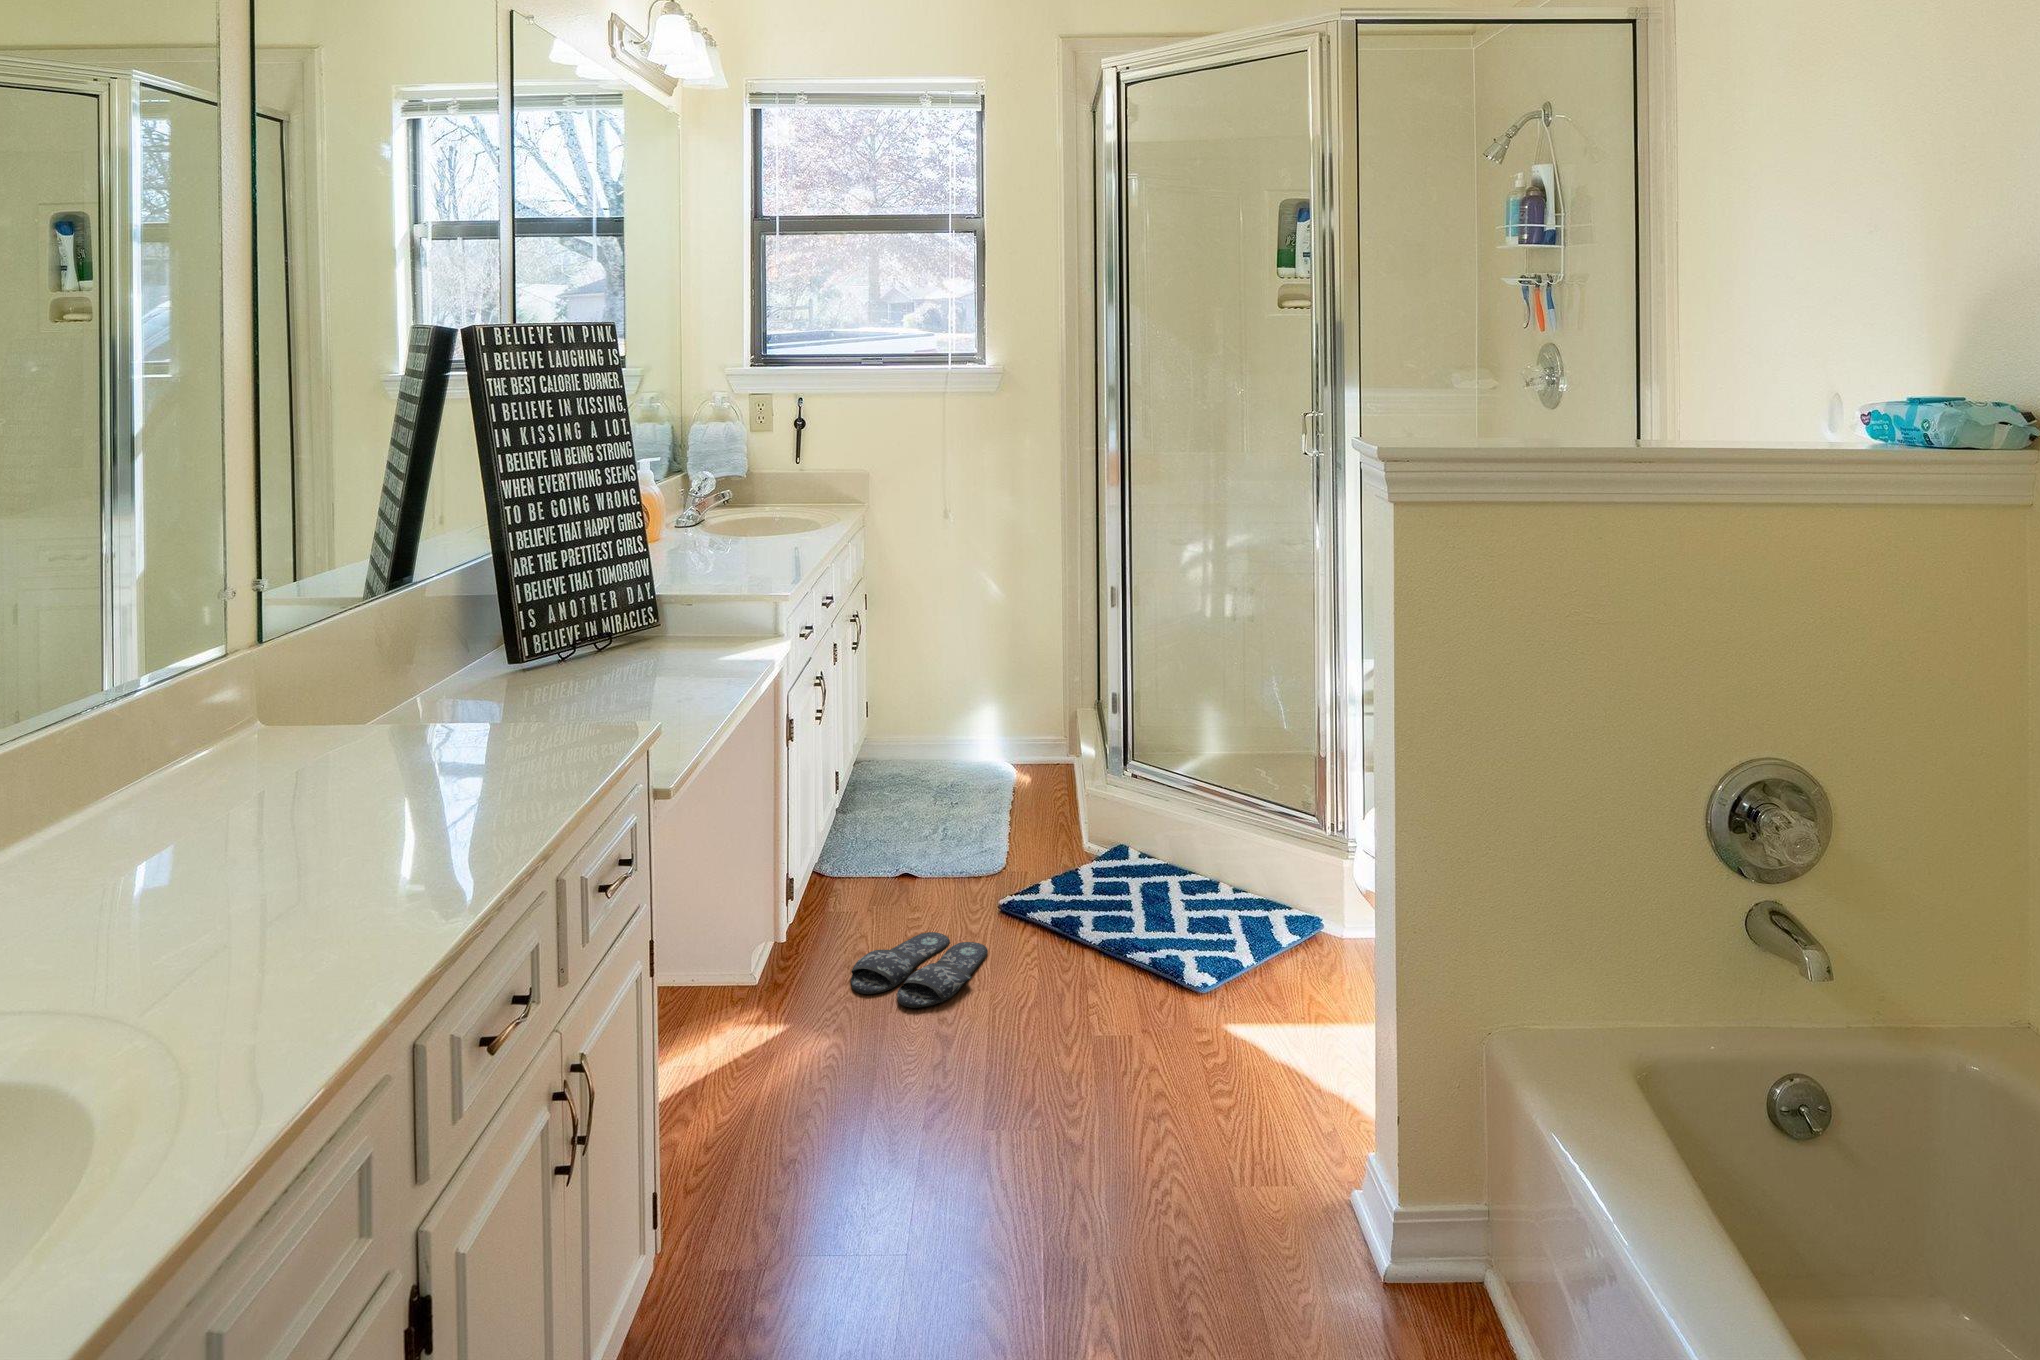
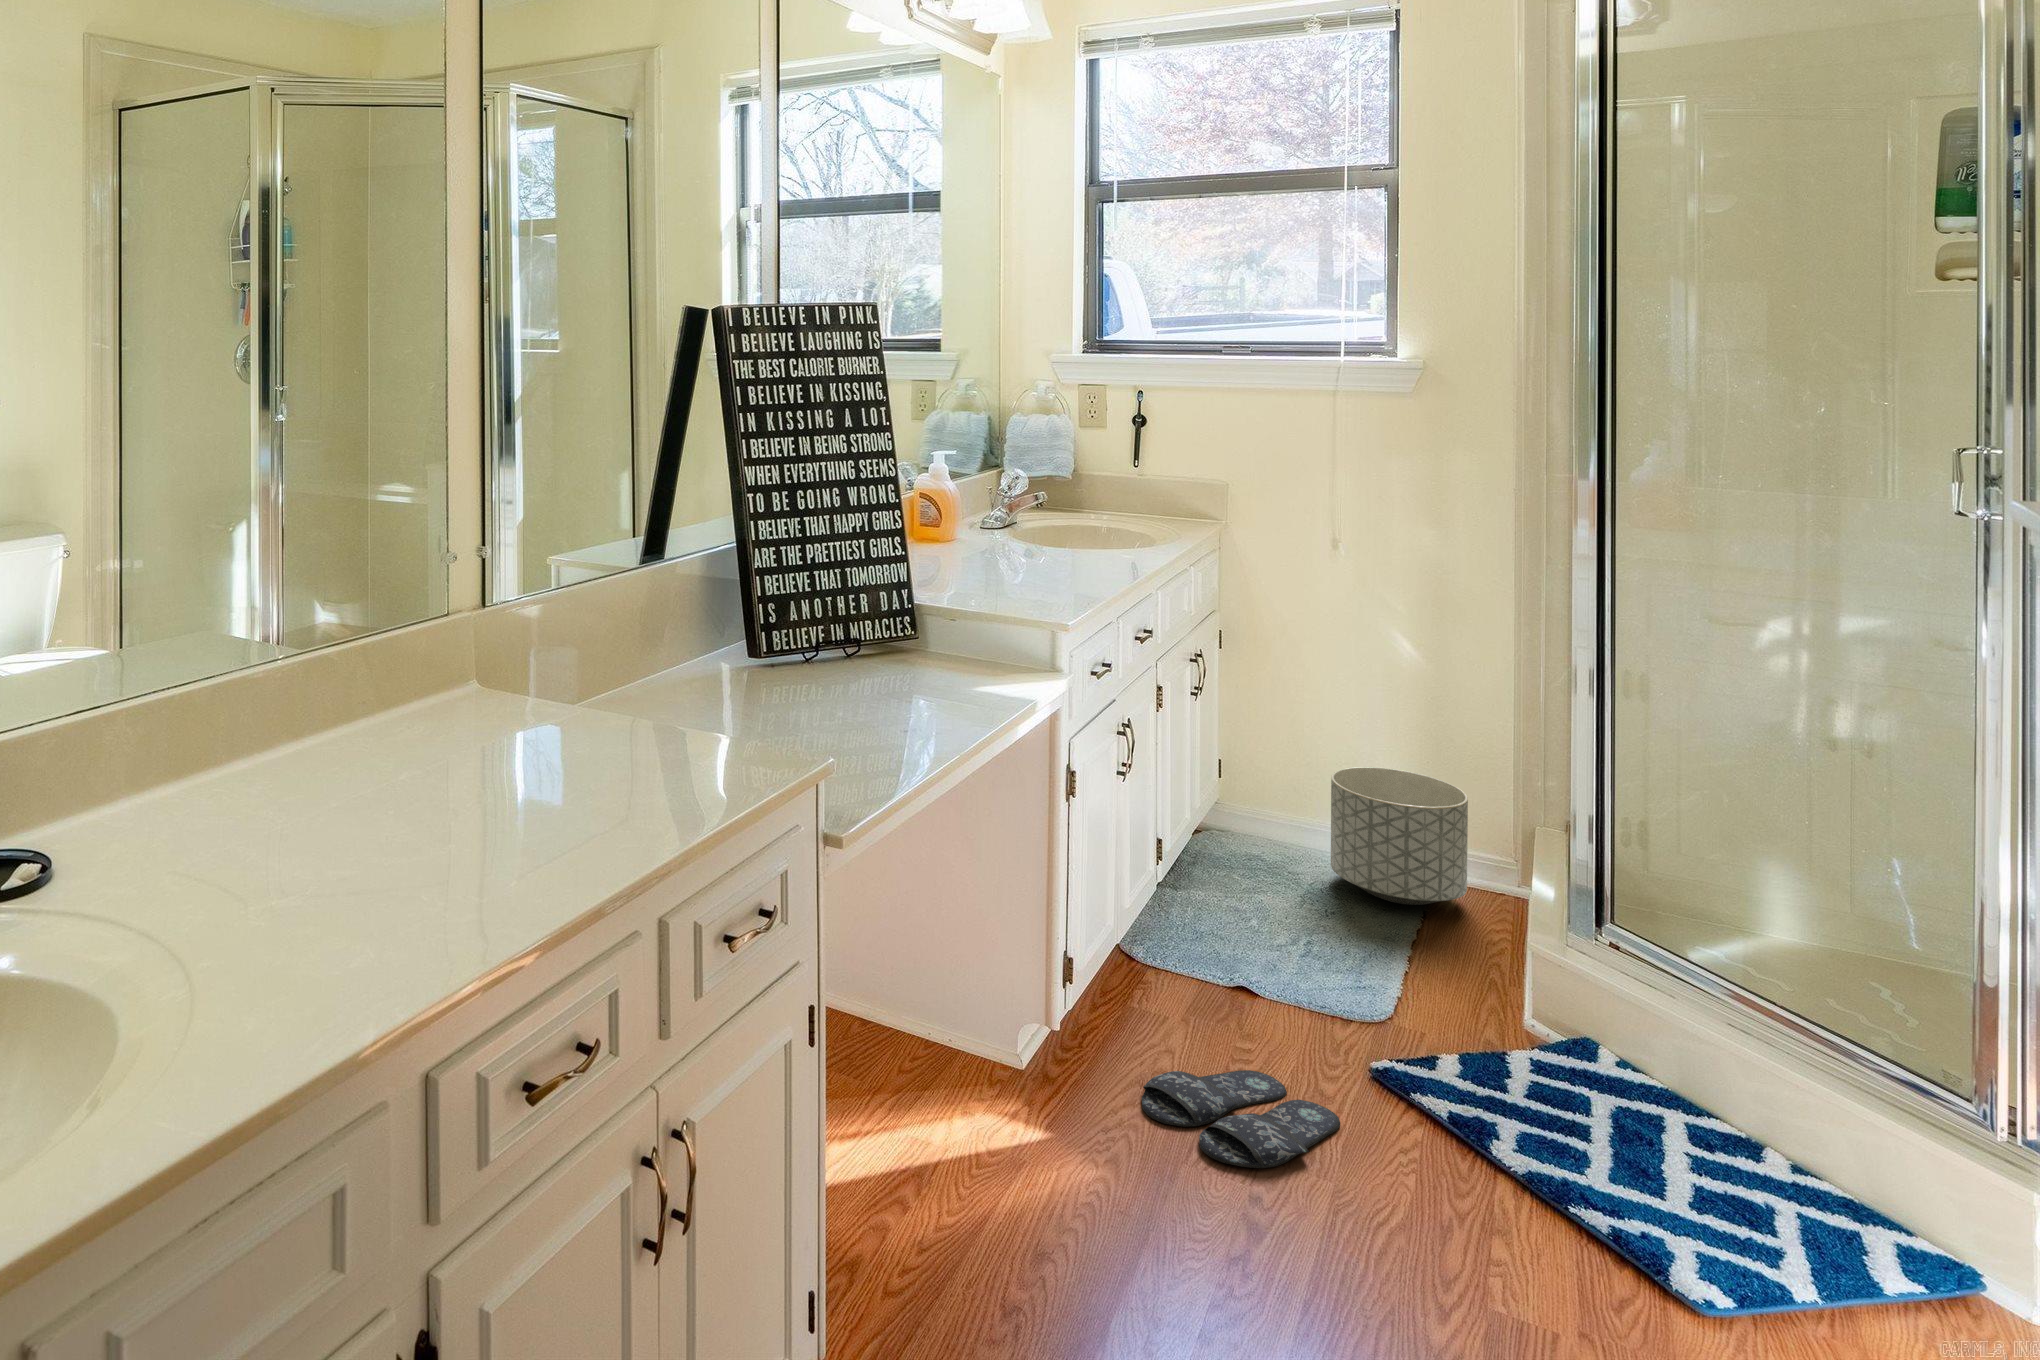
planter: none [952,682,1039,783] -> present [1331,767,1468,905]

